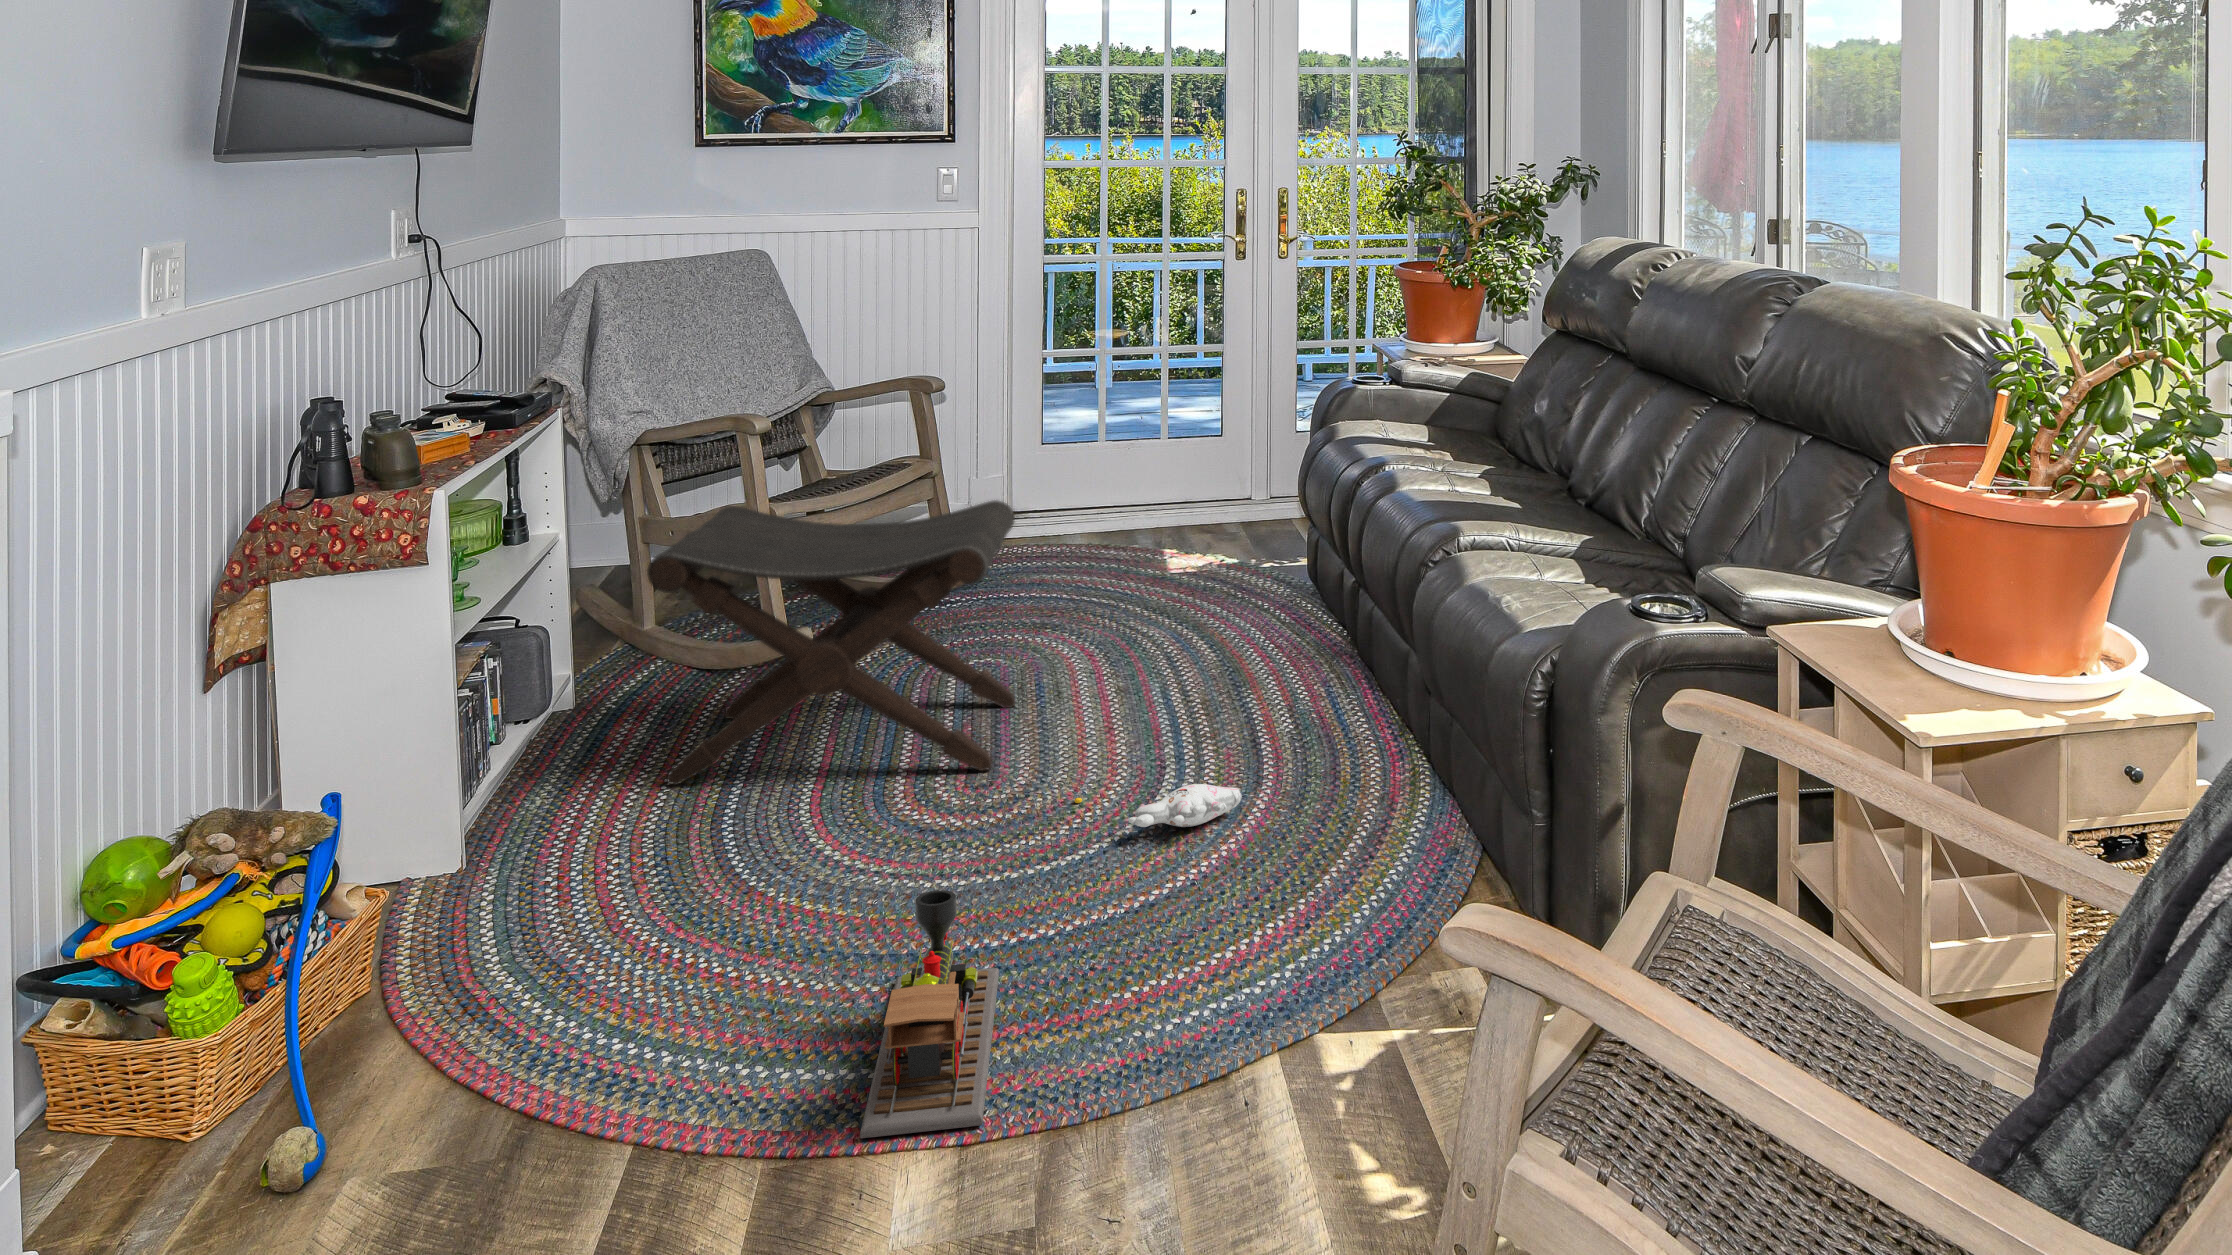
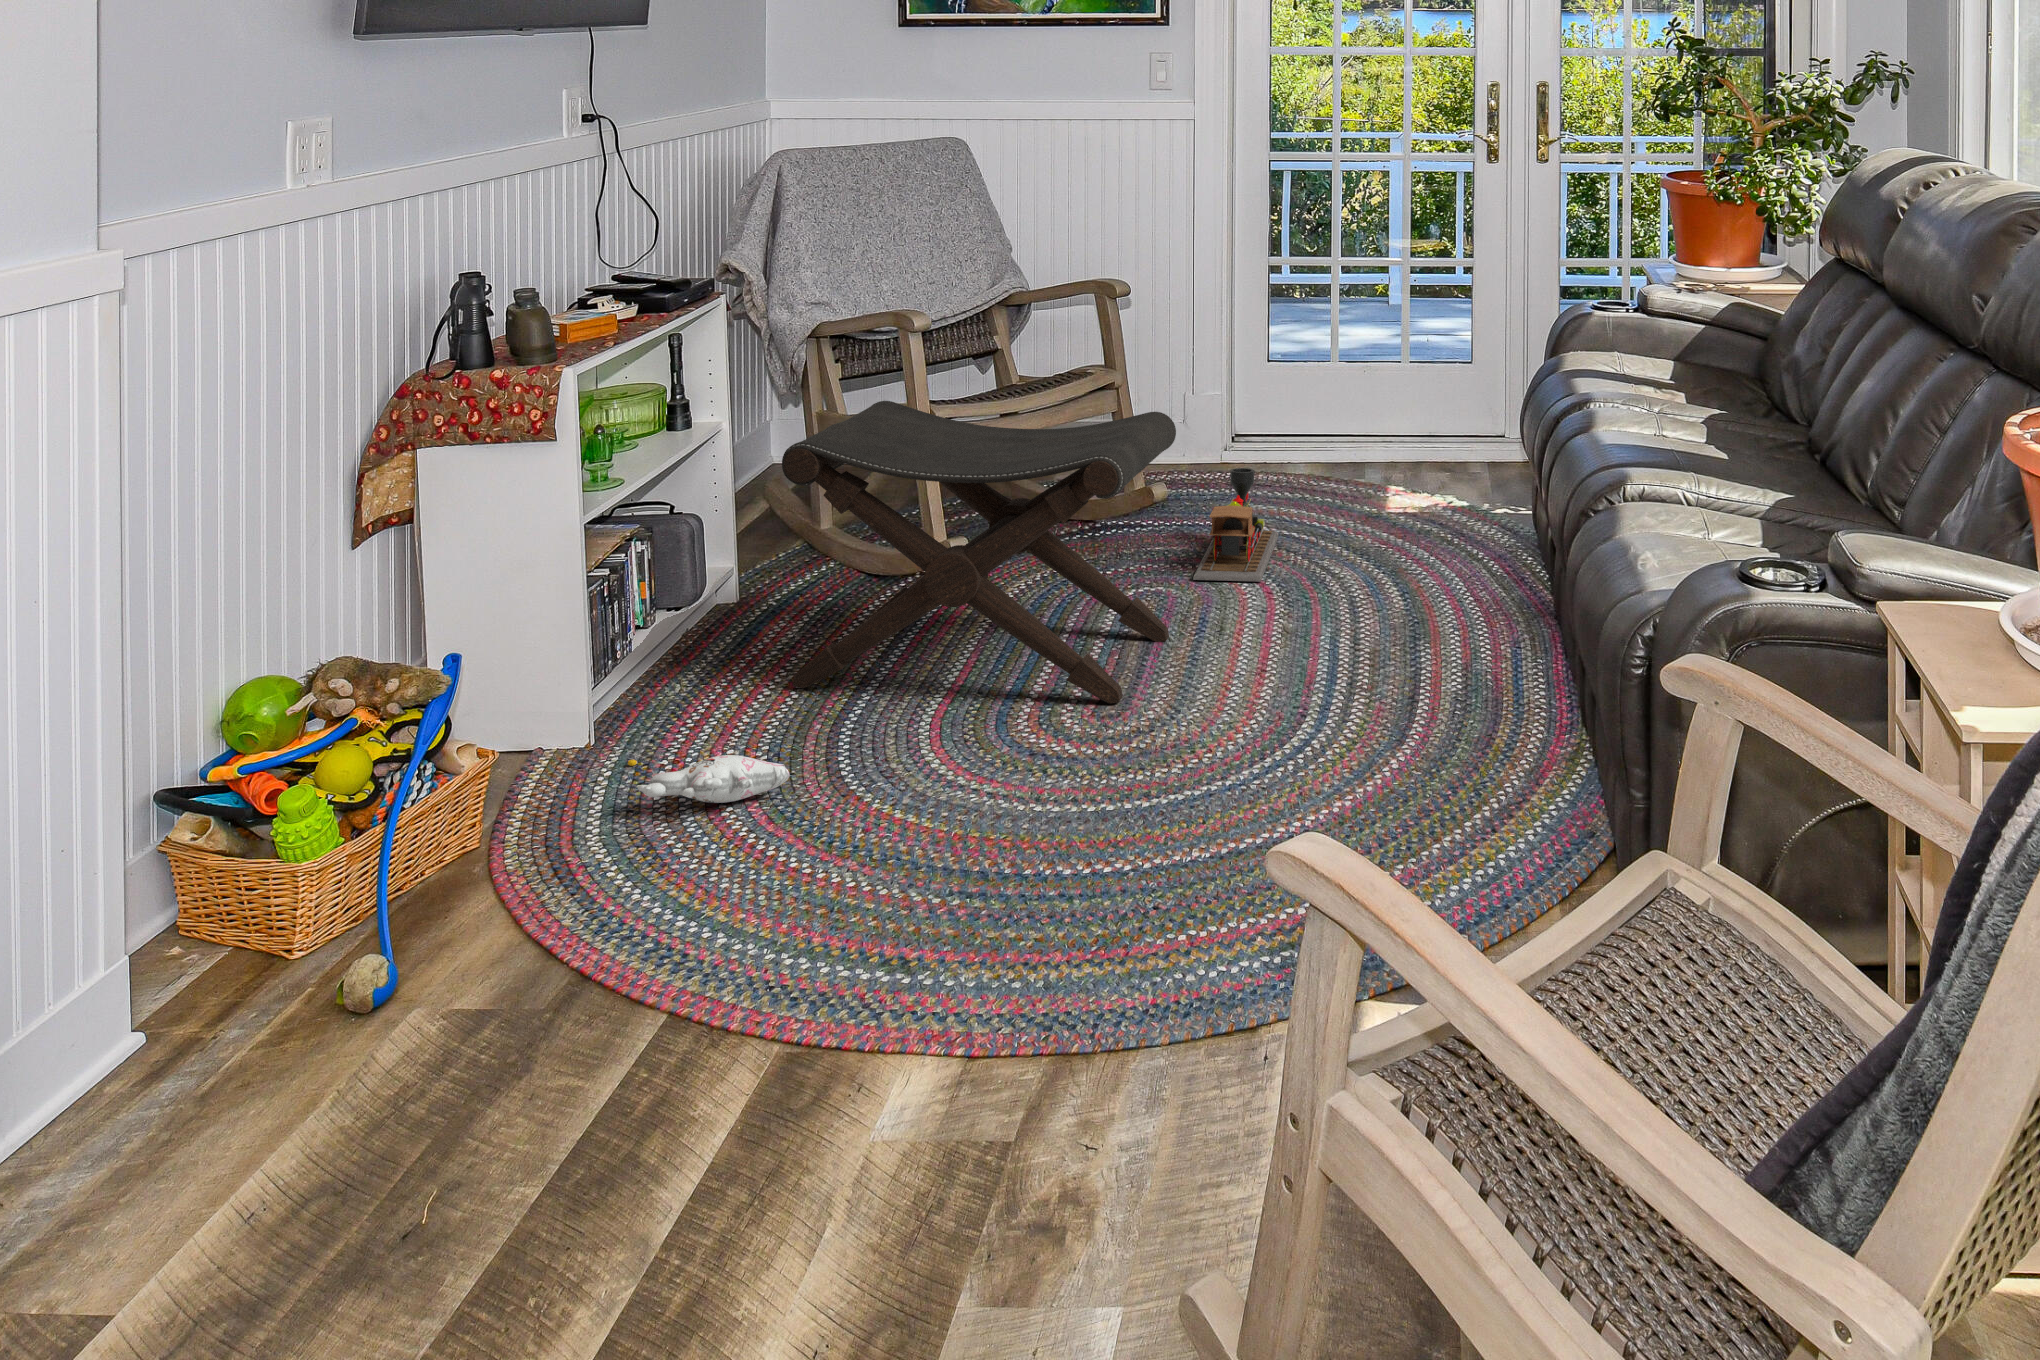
plush toy: present [1074,784,1242,827] -> present [628,755,790,803]
toy train: present [860,890,999,1138] -> present [1193,468,1279,582]

